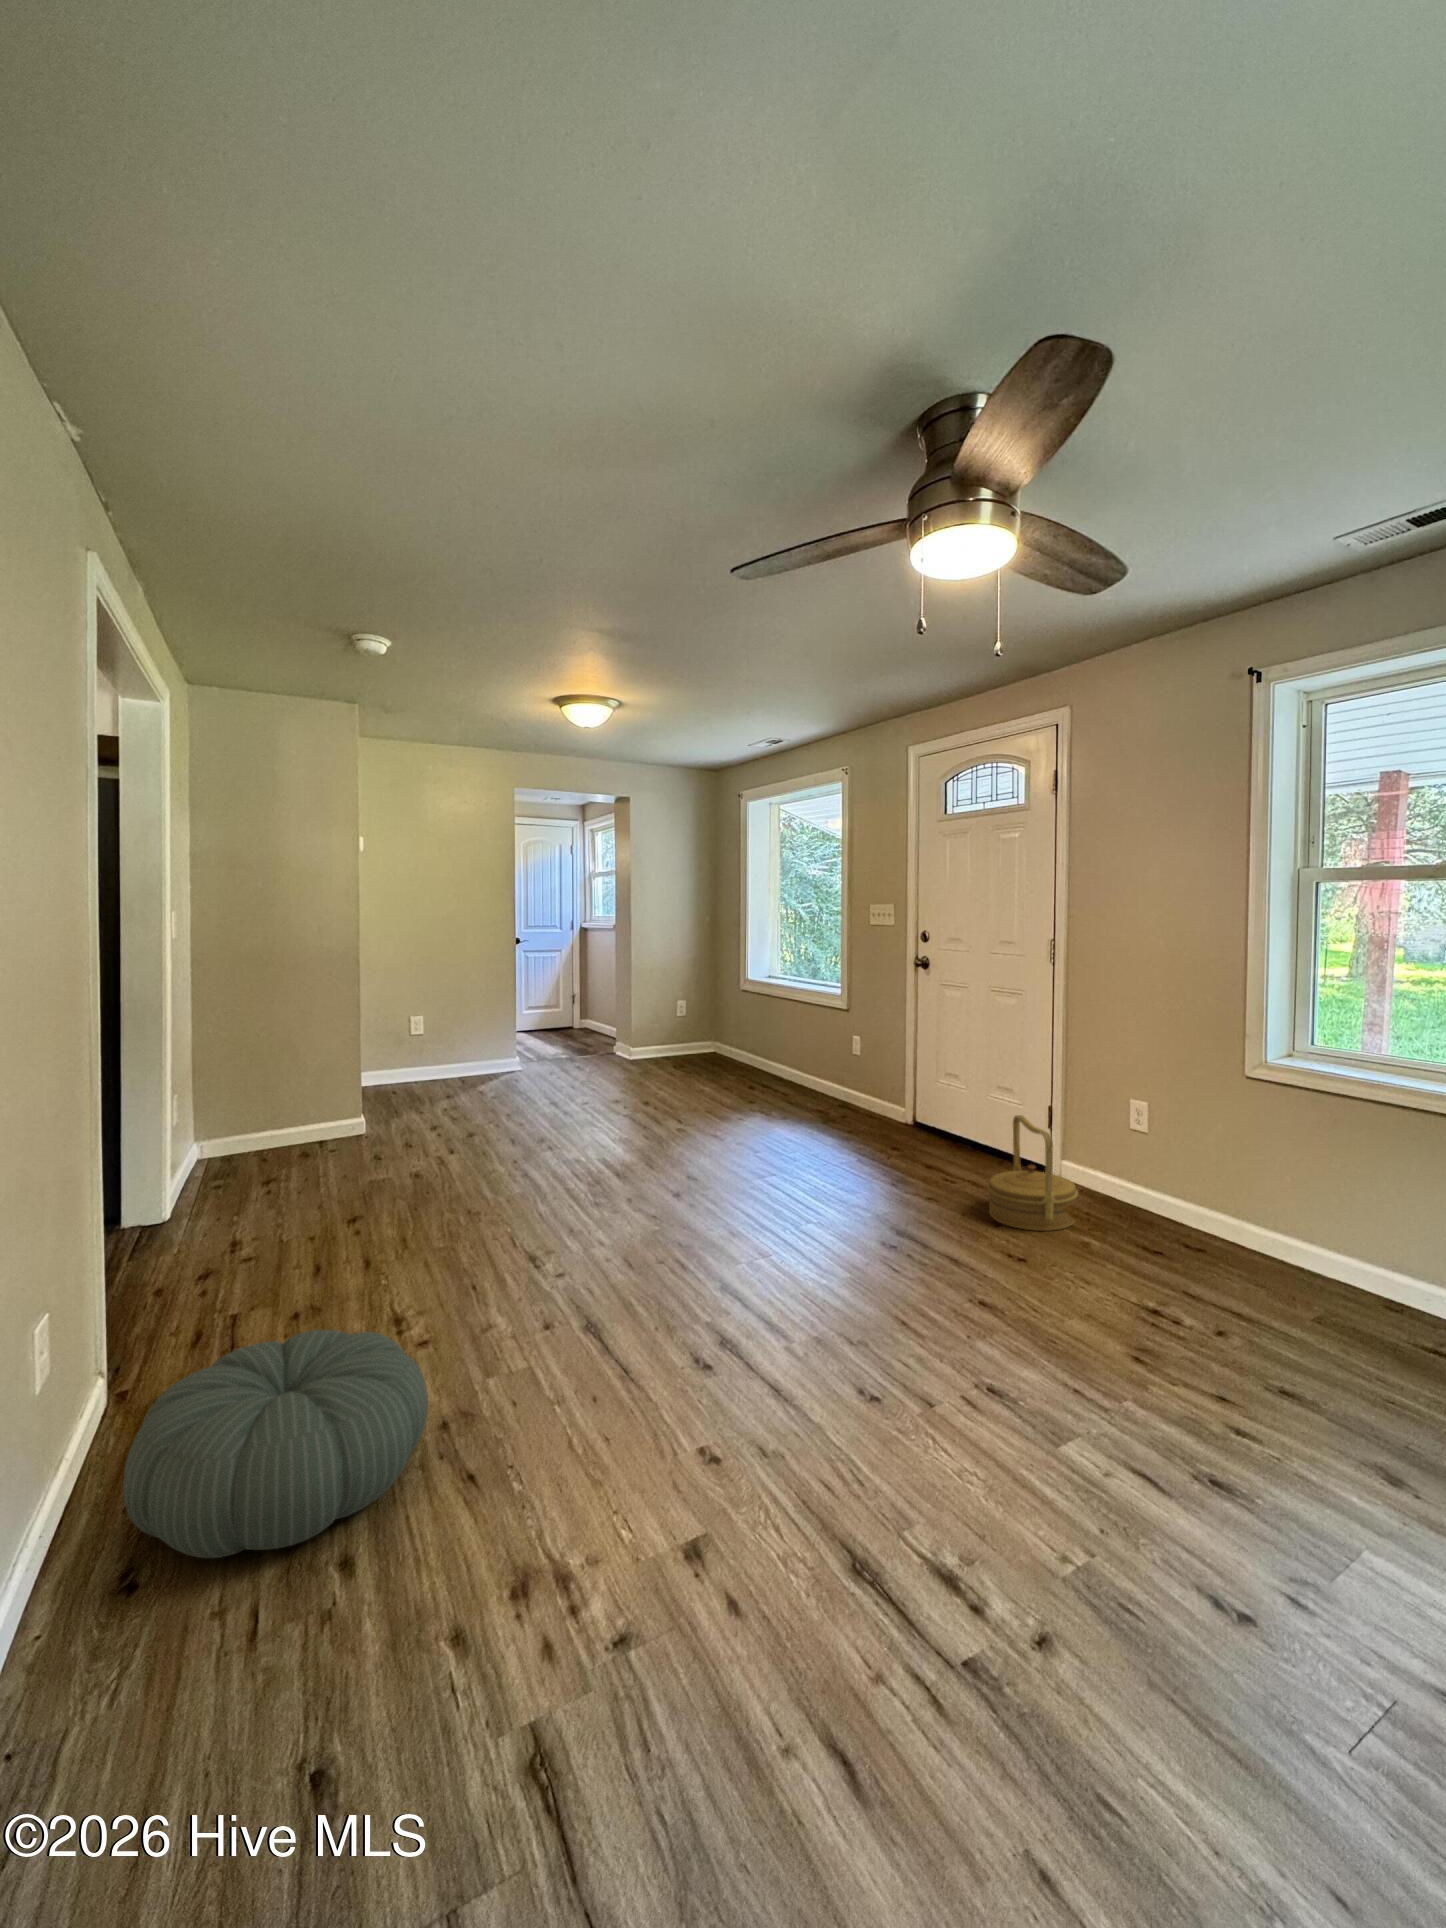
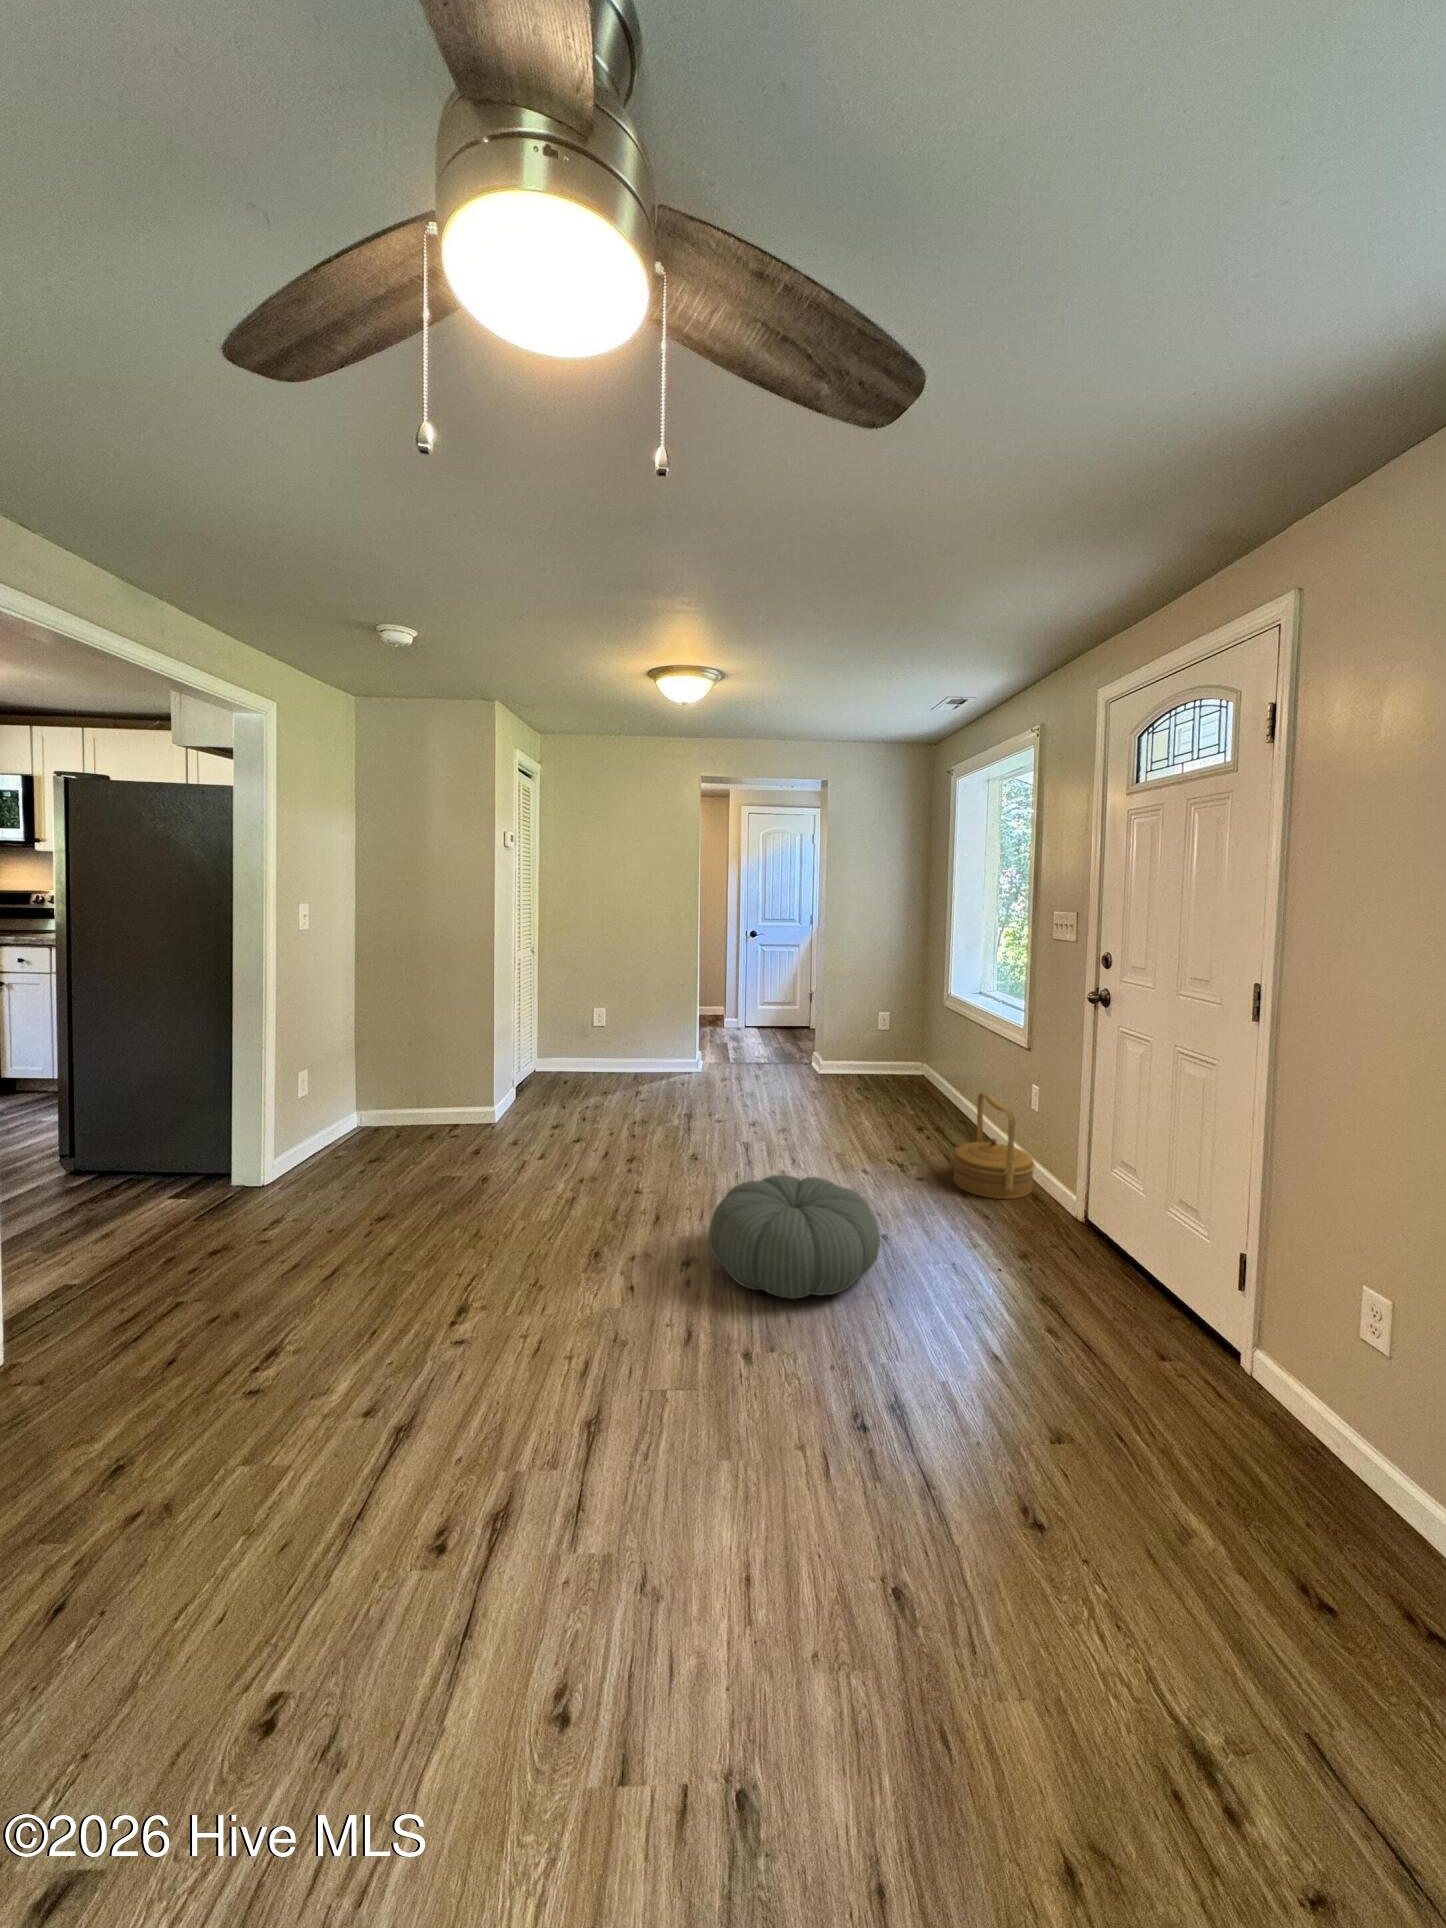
pouf: present [123,1330,428,1558] -> present [709,1175,880,1299]

